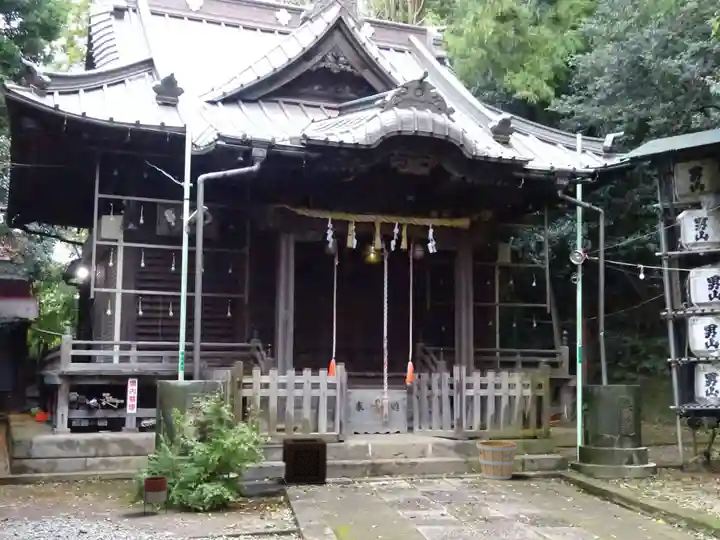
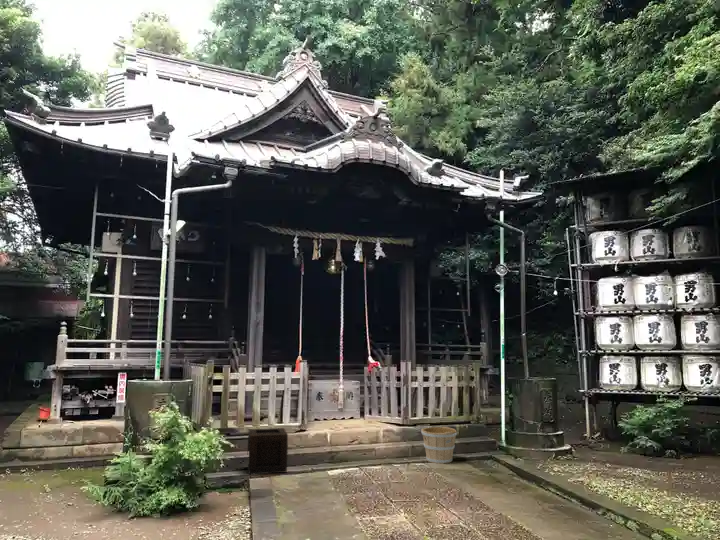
planter: present [143,477,168,515] -> none [96,476,124,518]

